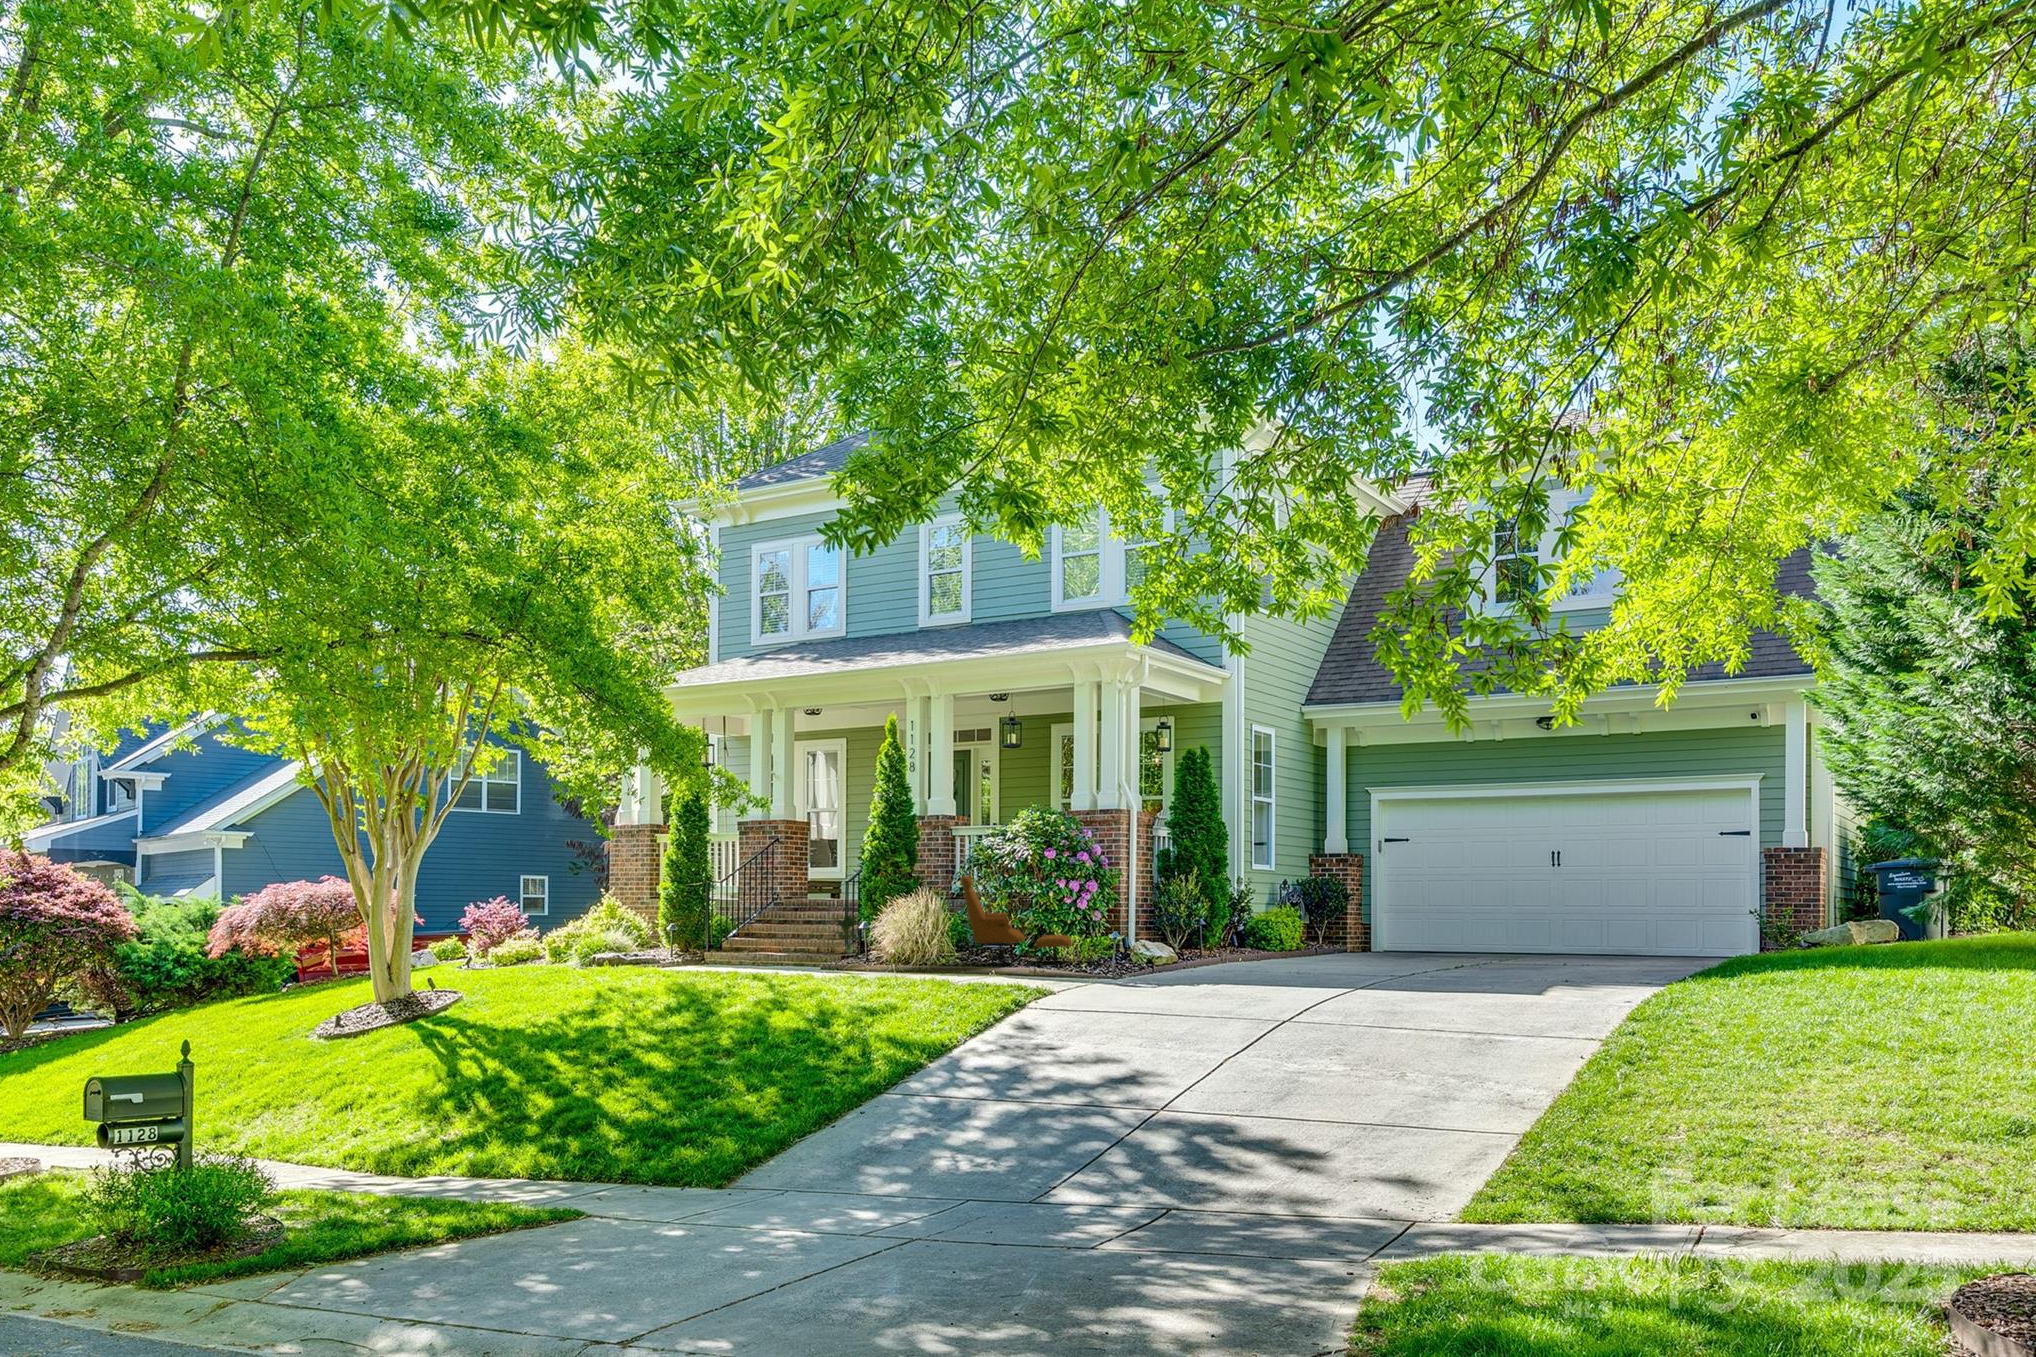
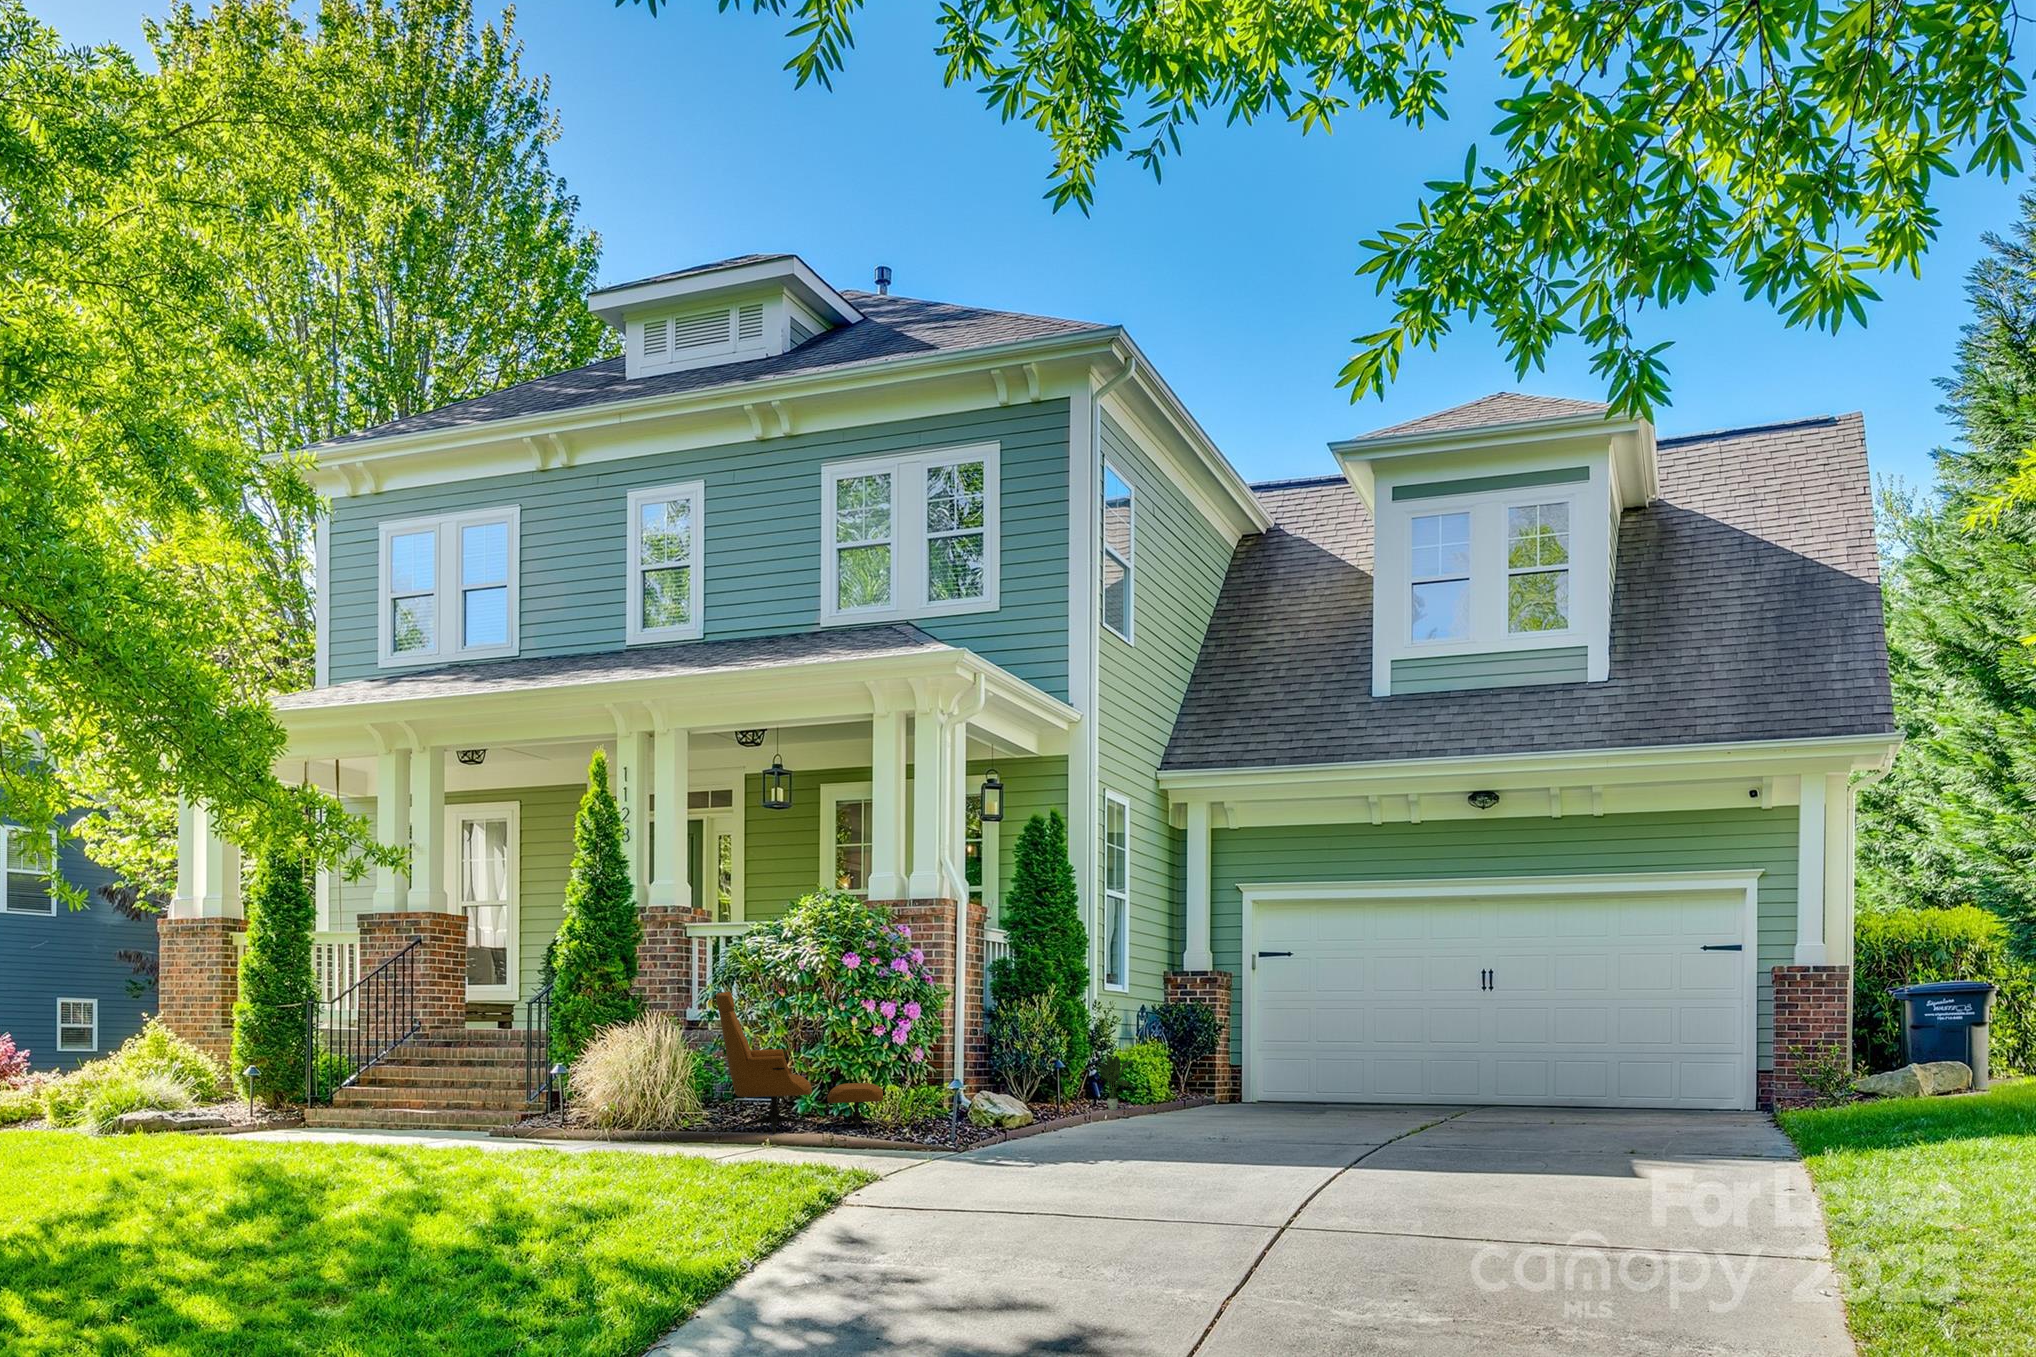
potted plant: present [835,915,859,953] -> present [1097,1054,1133,1110]

